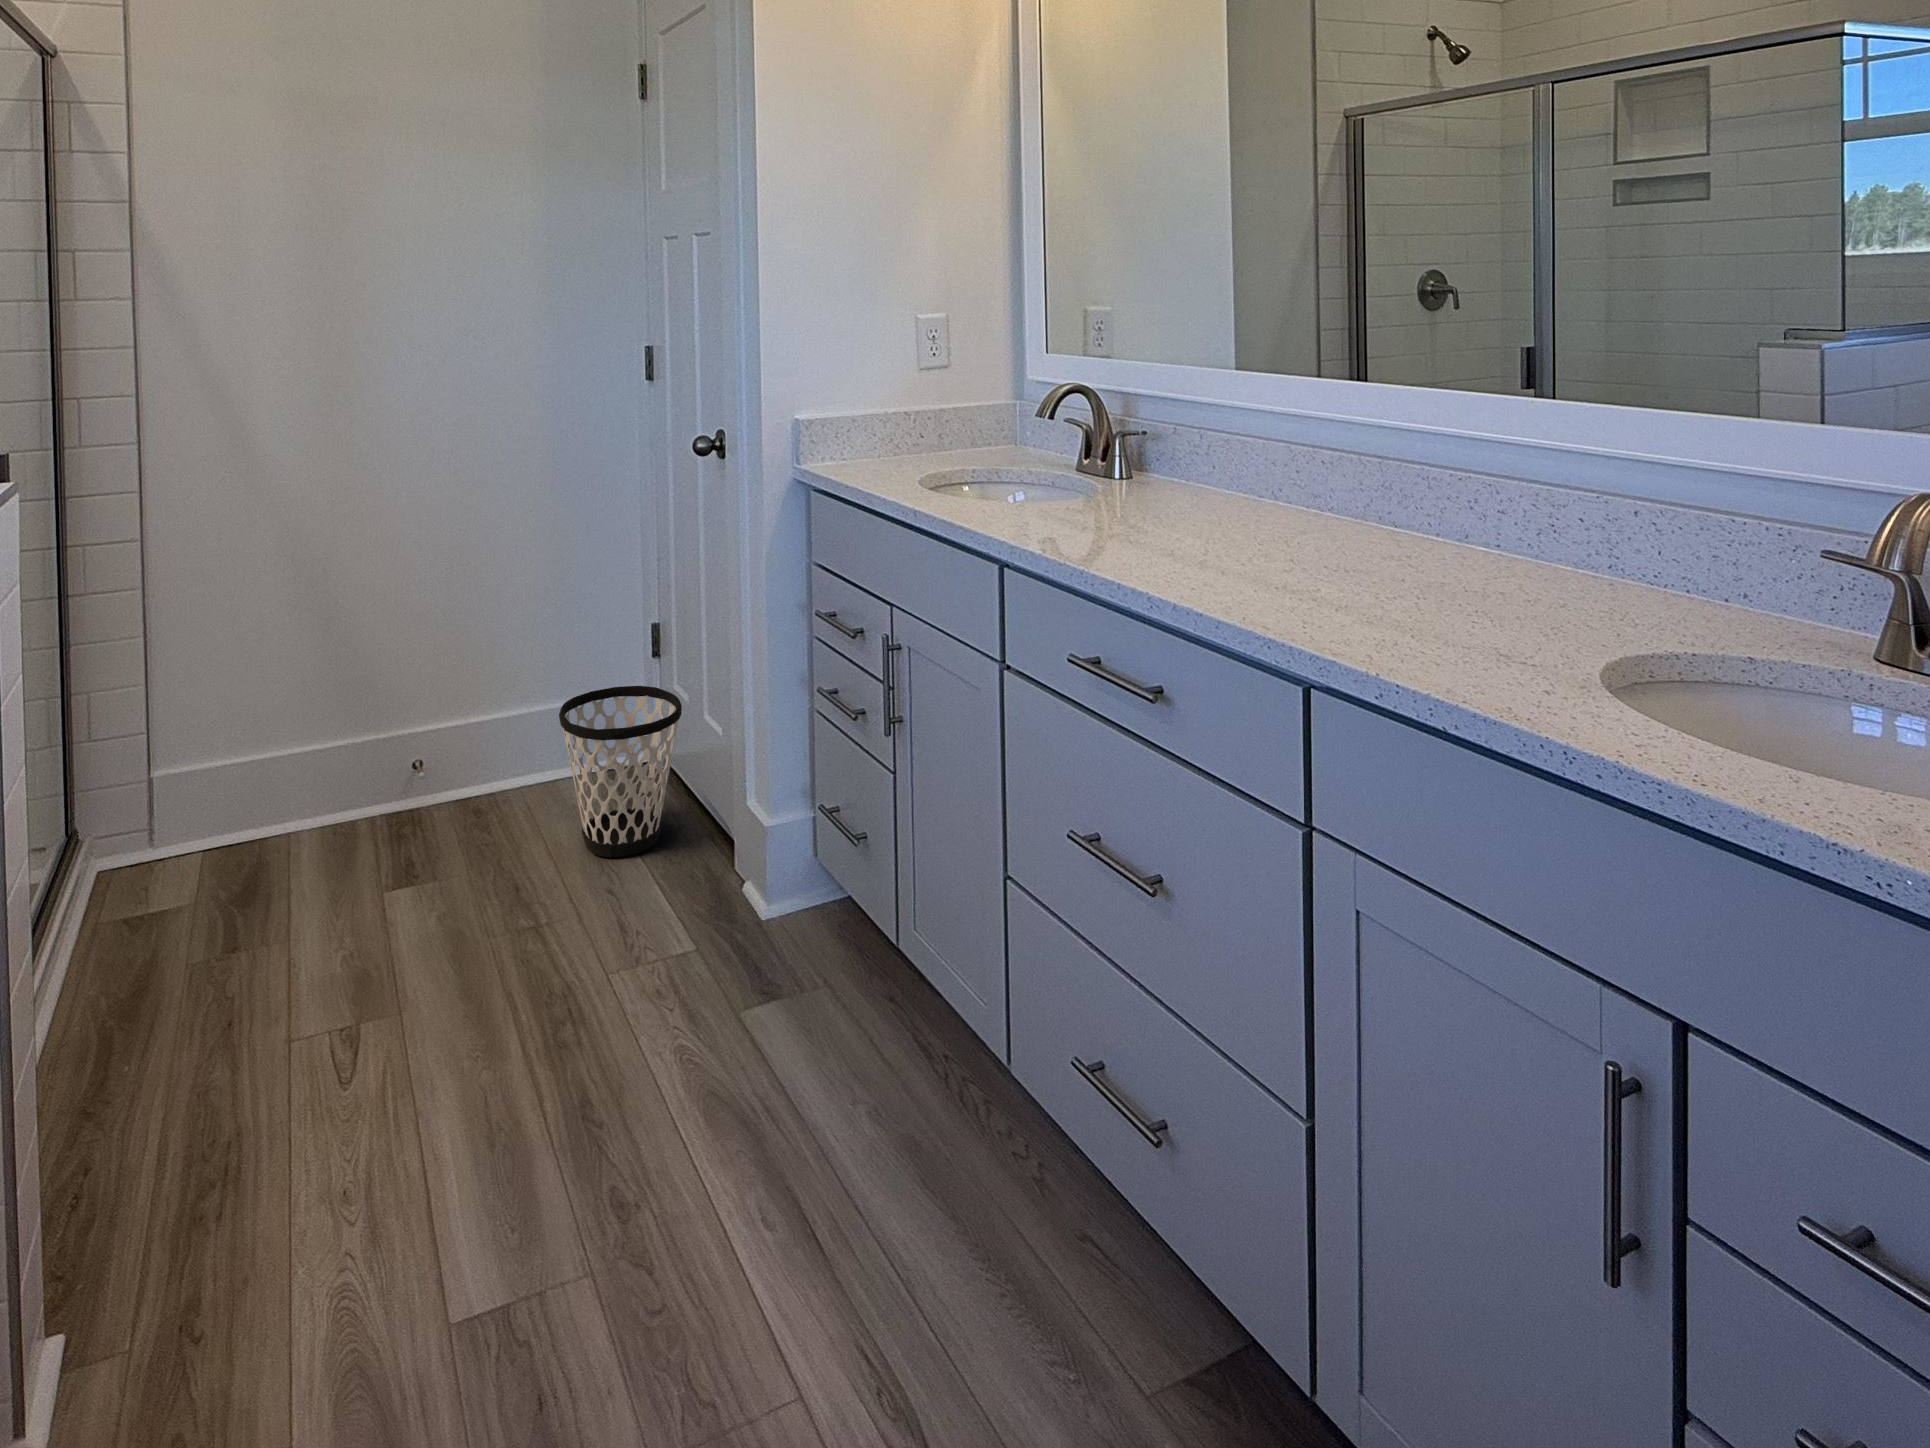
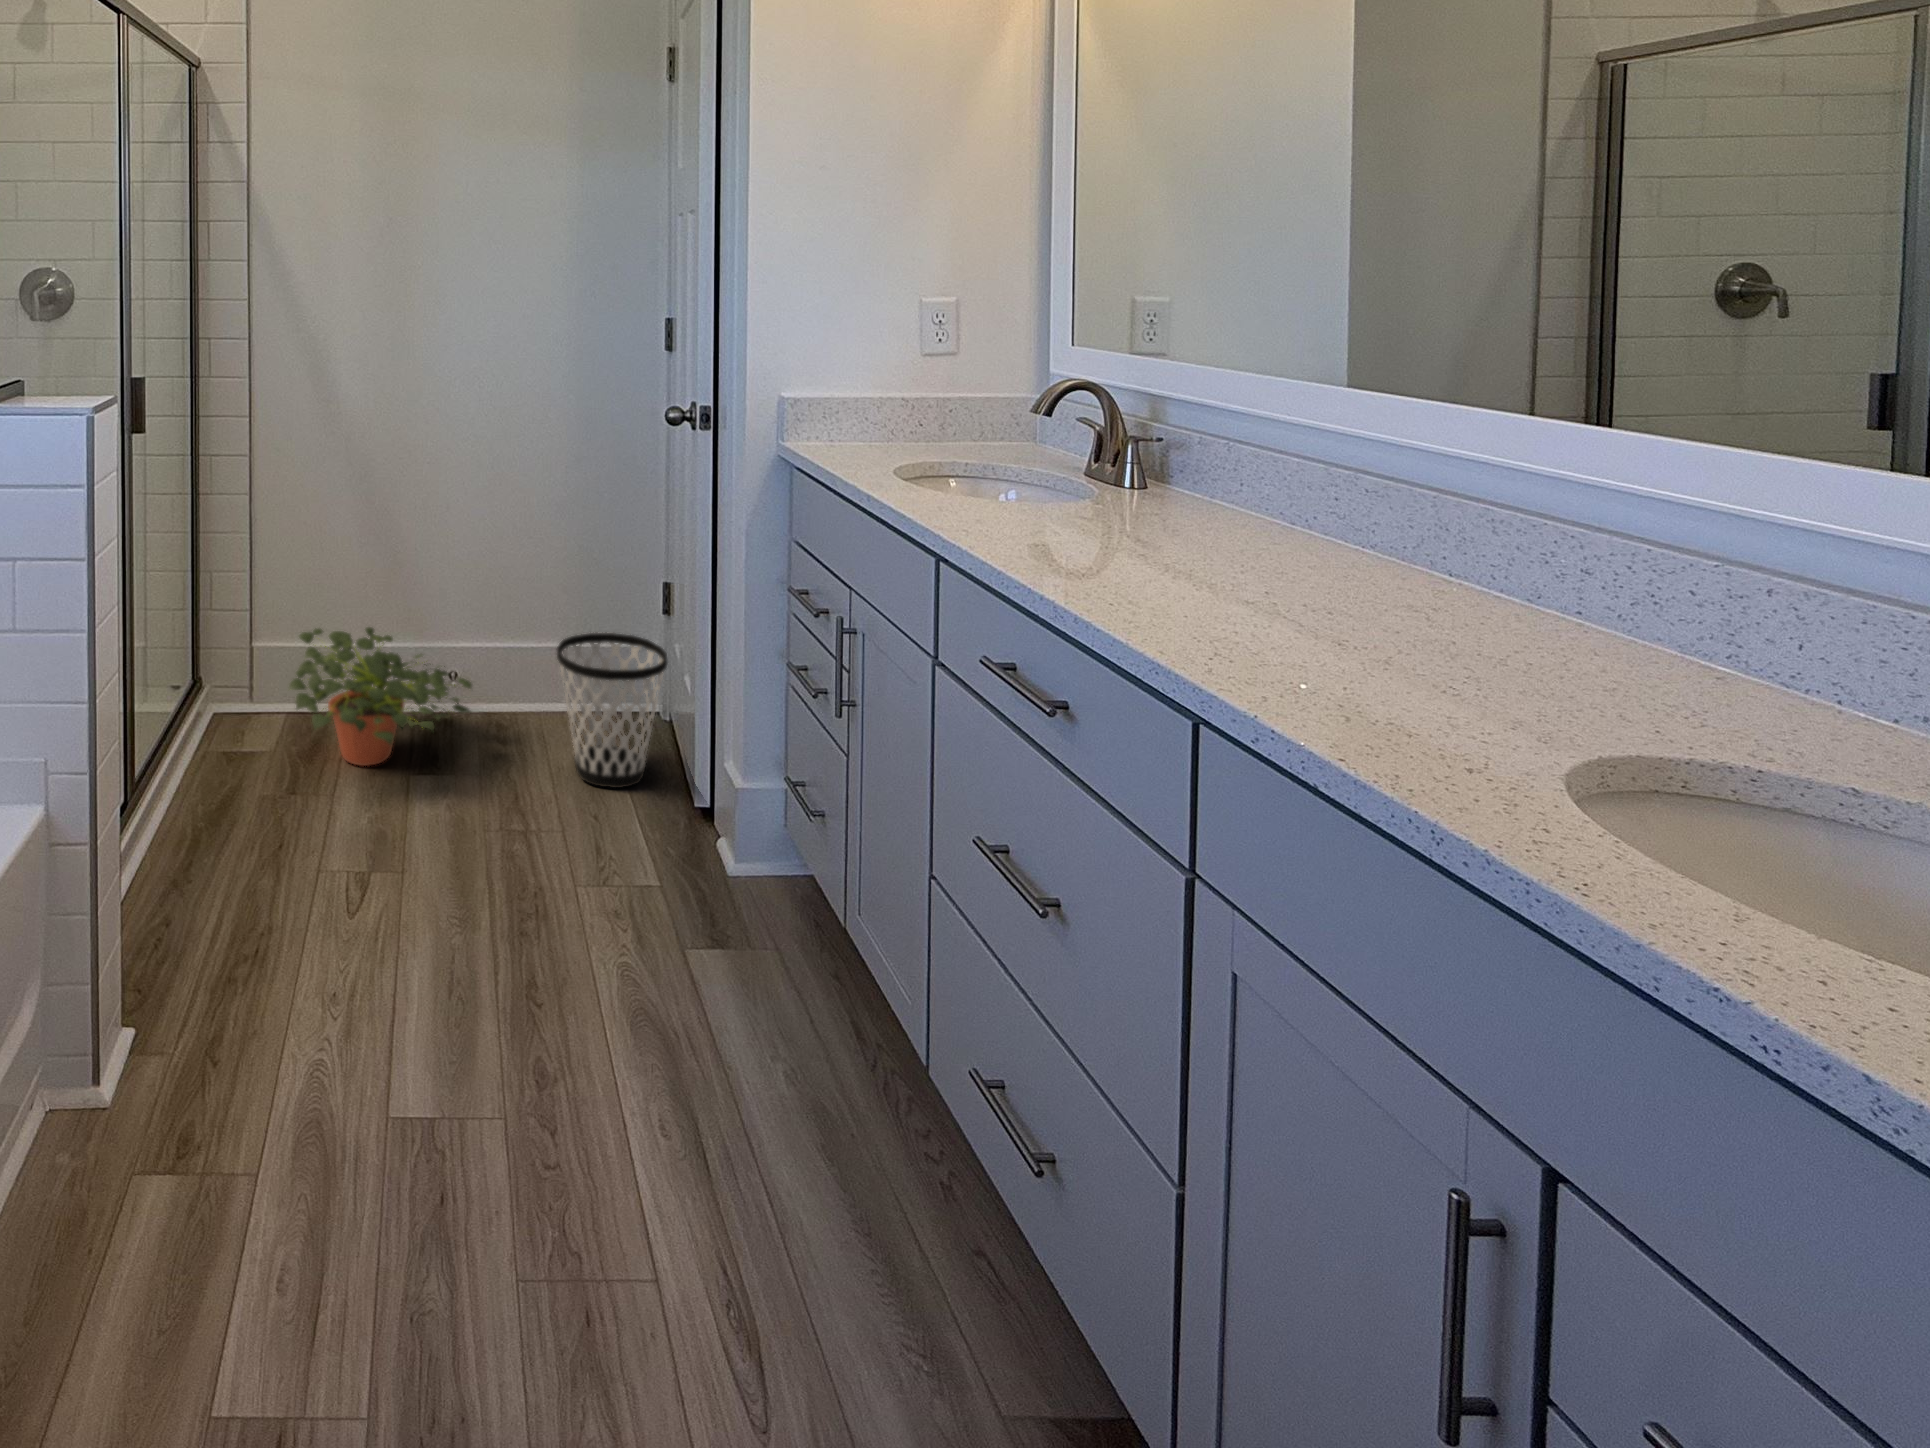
potted plant: none [217,728,460,899] -> present [289,627,472,766]

